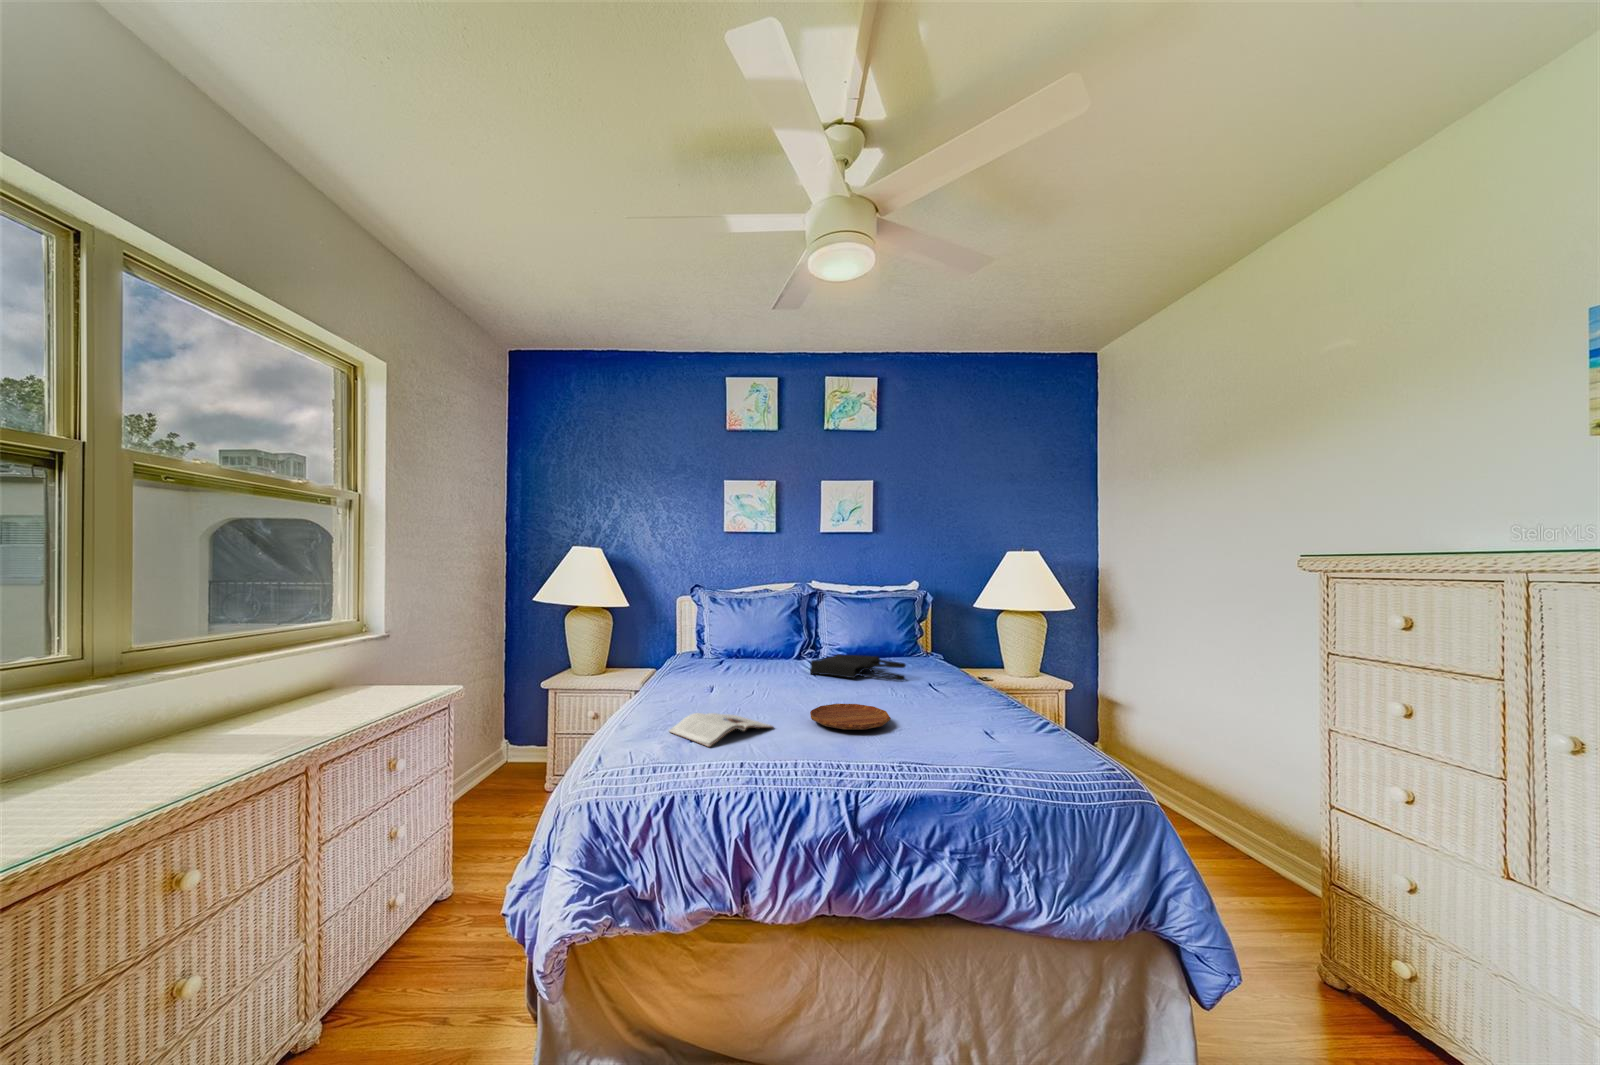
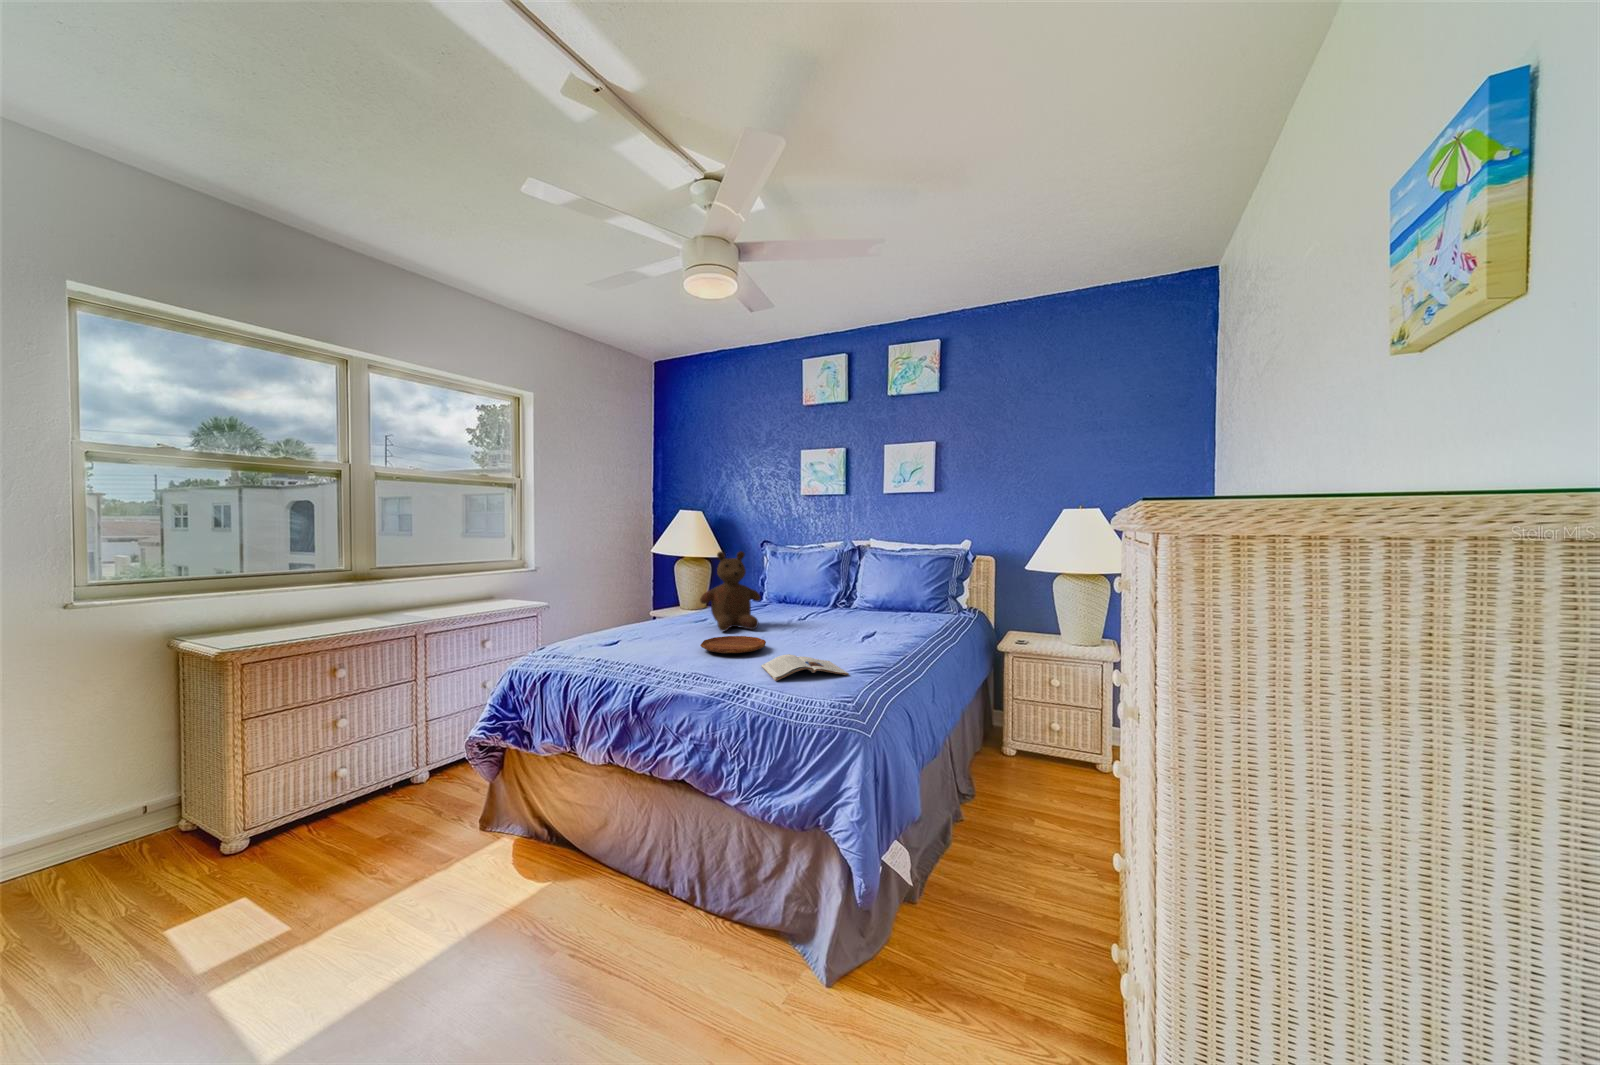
teddy bear: none [732,598,808,700] -> present [700,551,761,631]
tote bag: present [810,654,906,681] -> none [803,605,872,630]
magazine: present [669,713,774,747] -> present [761,654,849,681]

